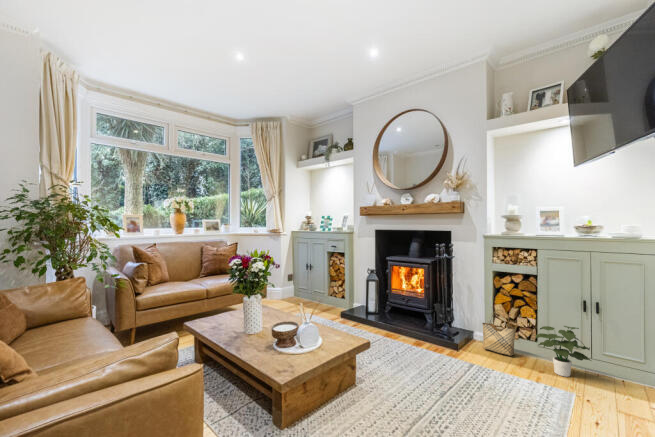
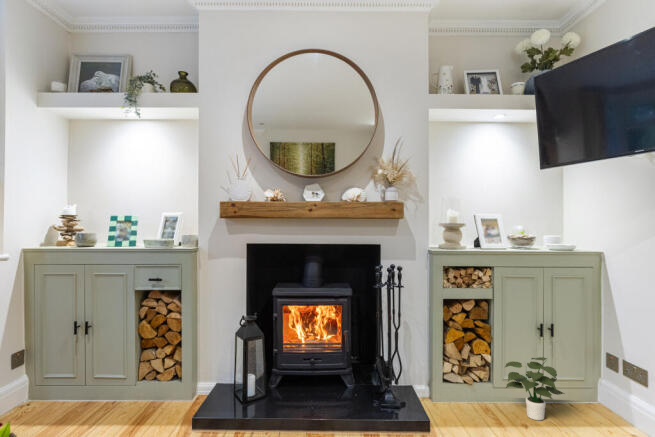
woven basket: present [482,310,516,356] -> none [438,350,478,410]

